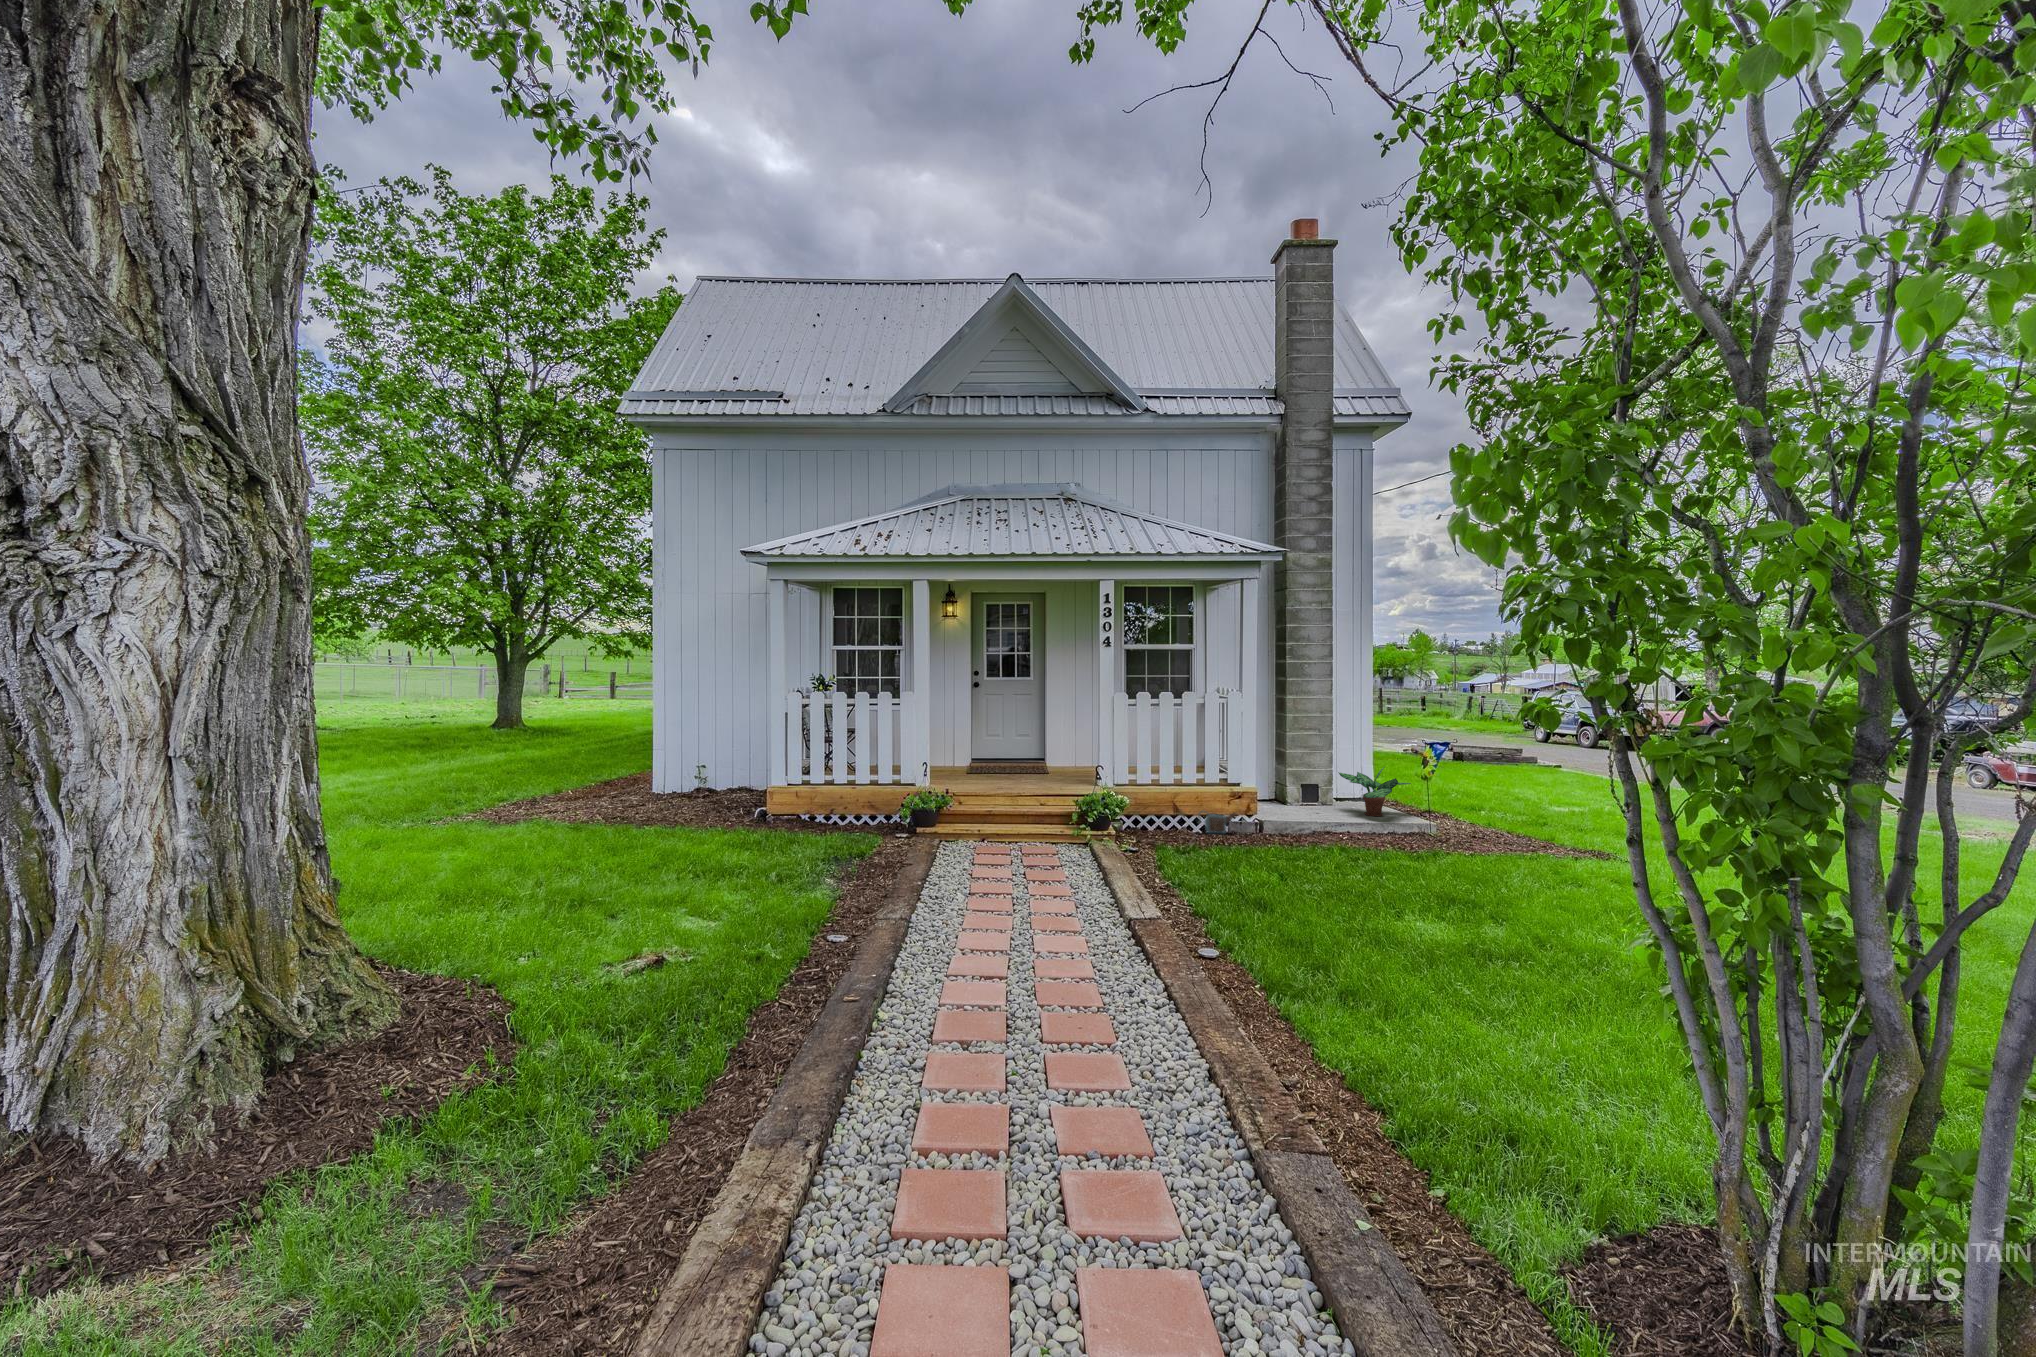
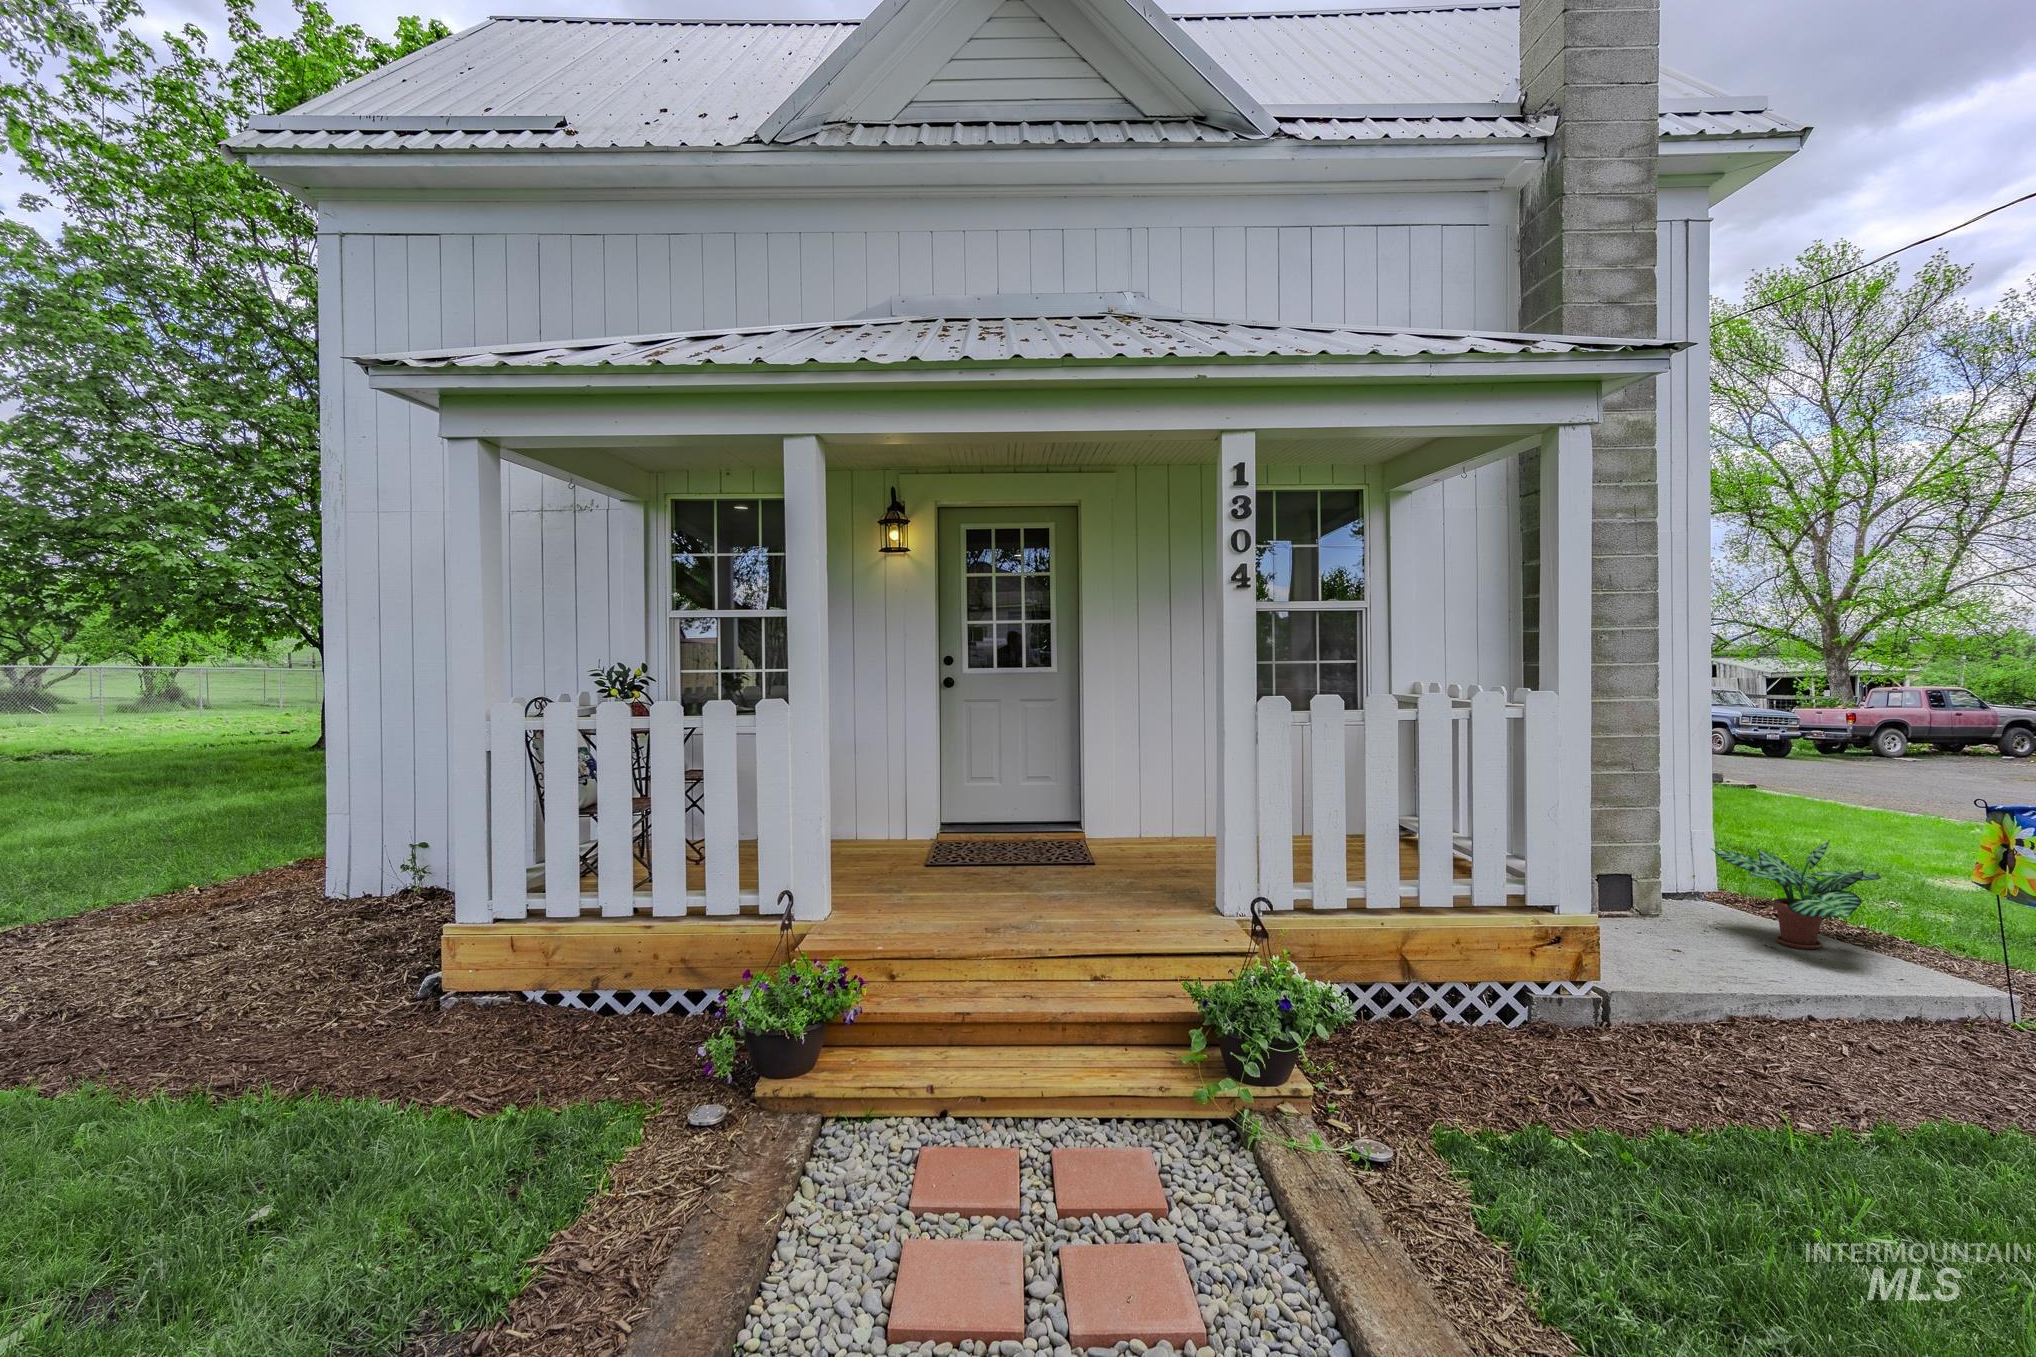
watering can: present [1198,810,1236,833] -> none [1458,973,1554,1027]

